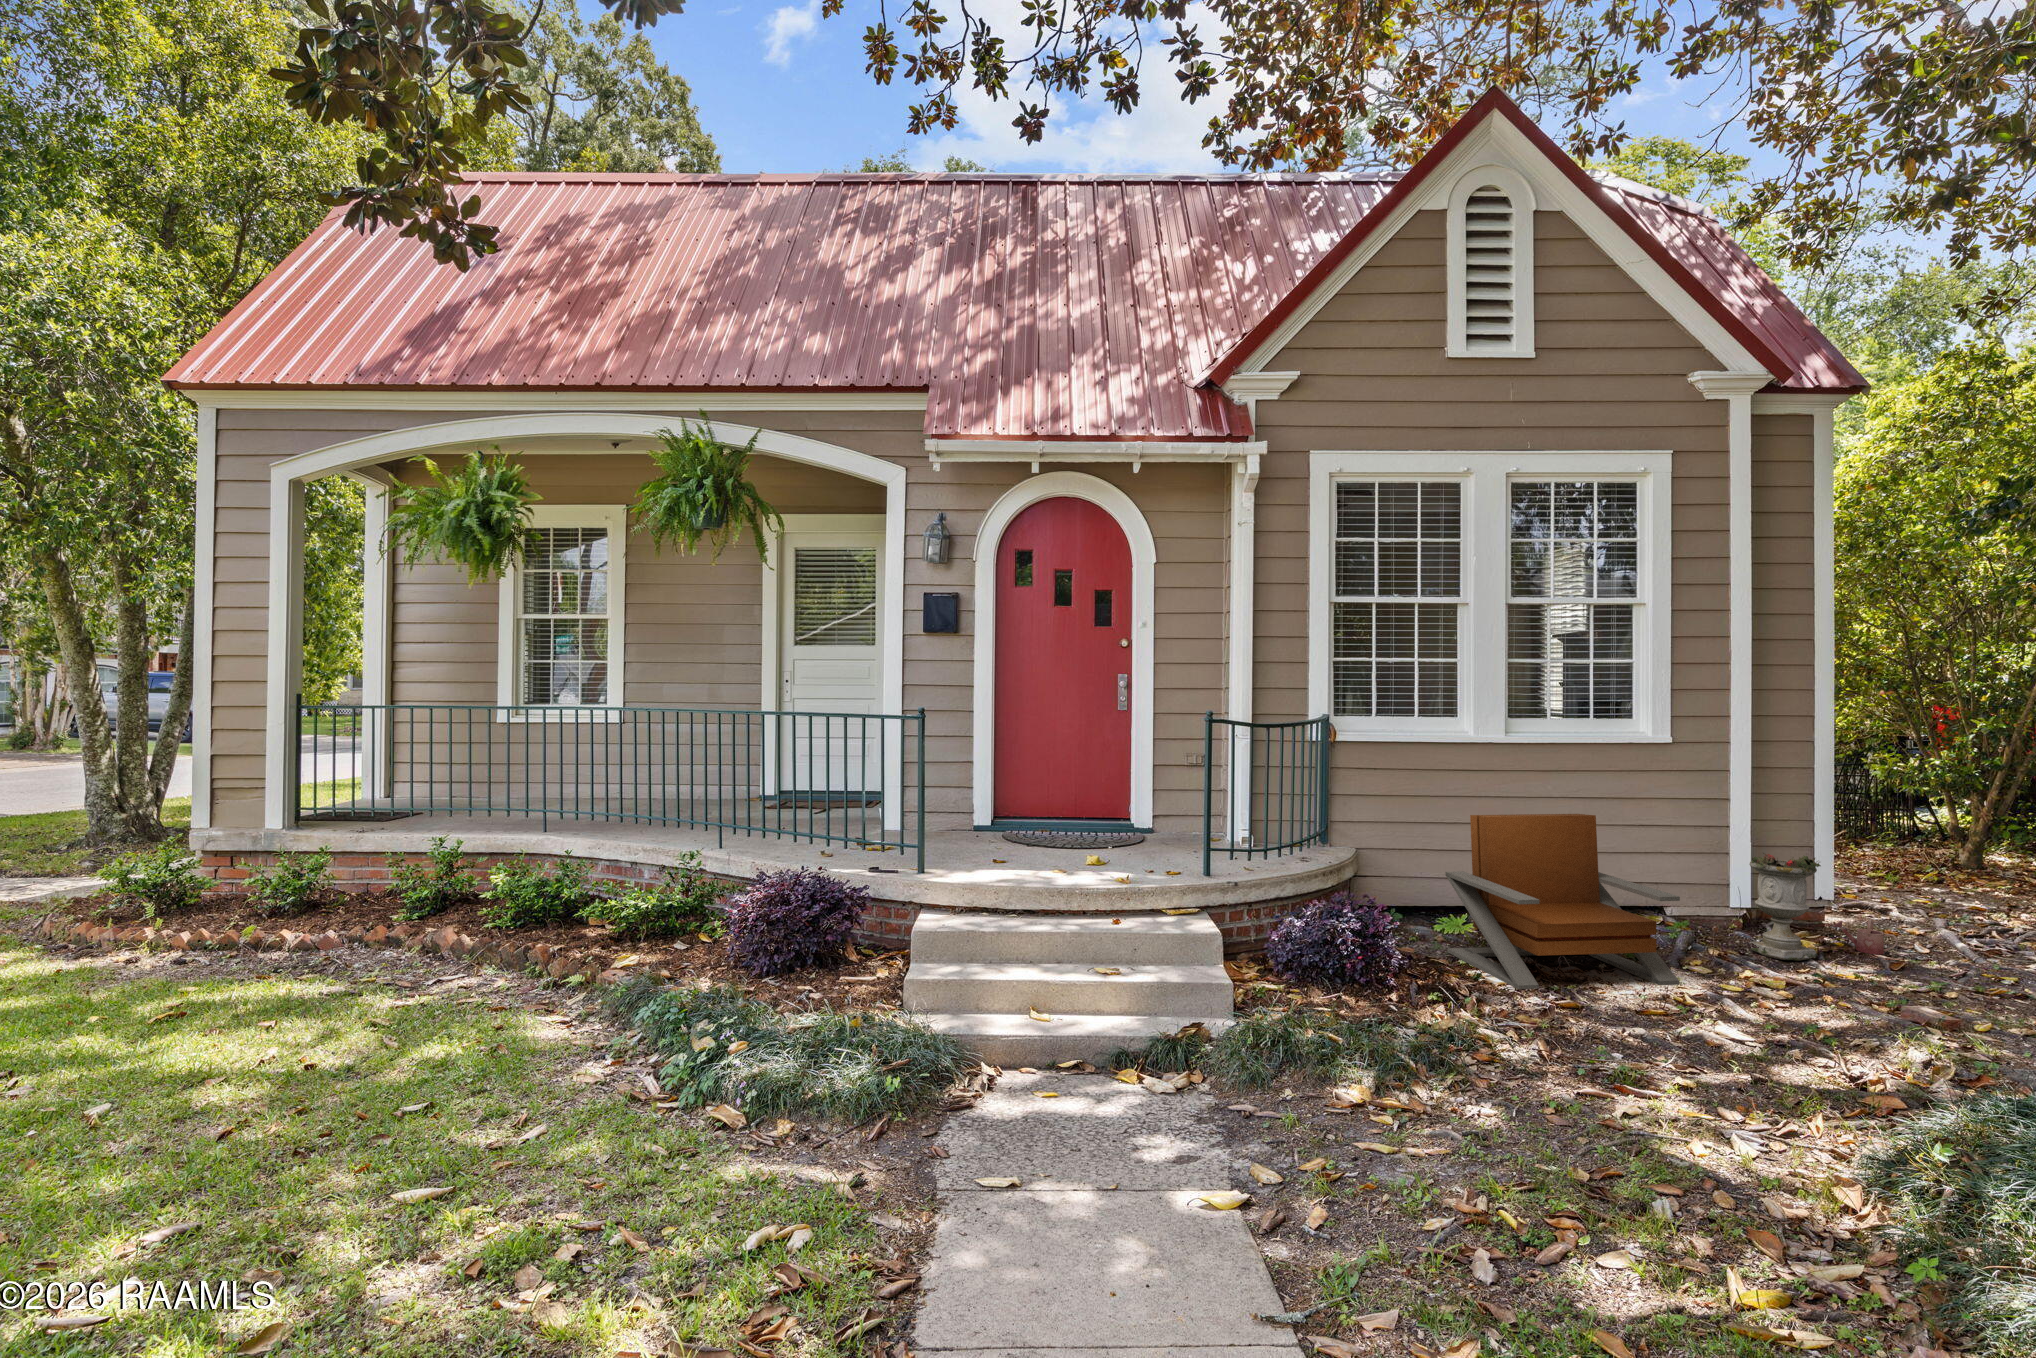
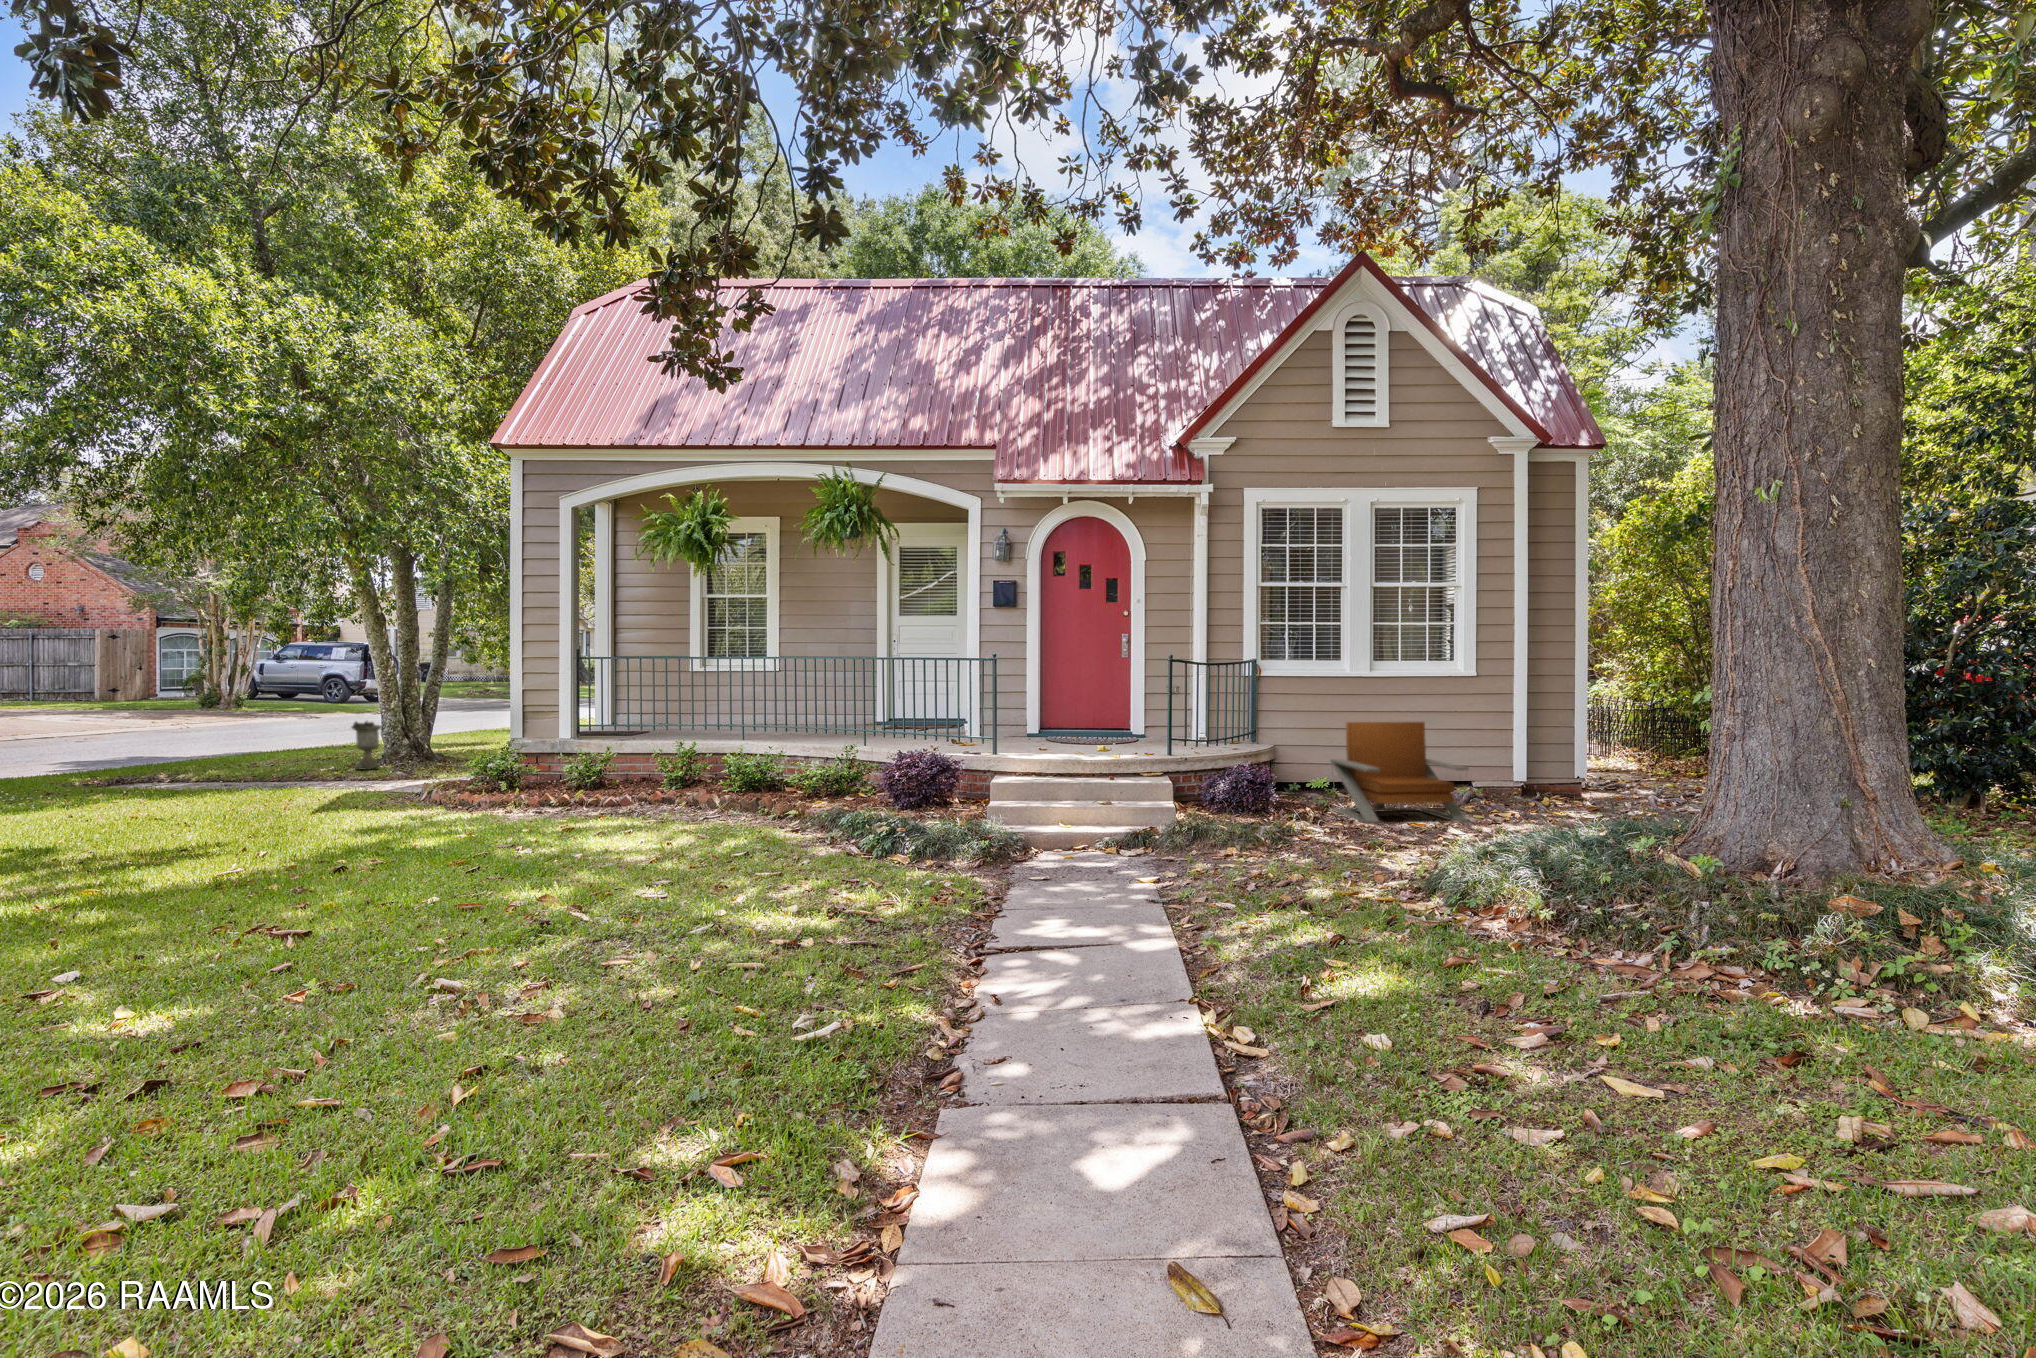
planter: present [1750,853,1821,961] -> present [352,721,382,770]
watering can: present [1833,919,1898,954] -> none [1583,790,1620,811]

